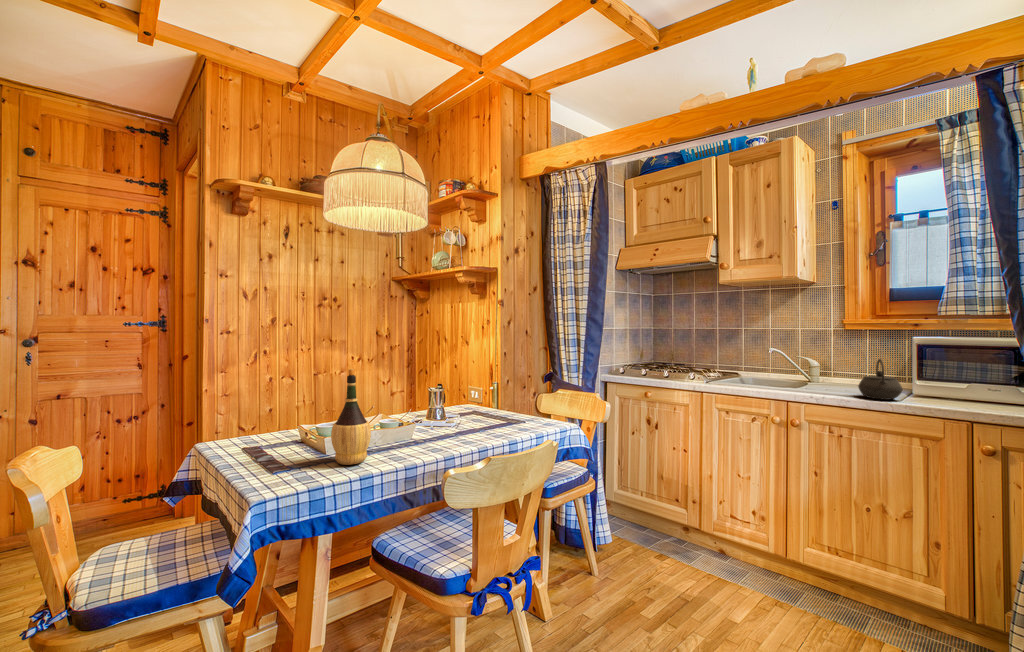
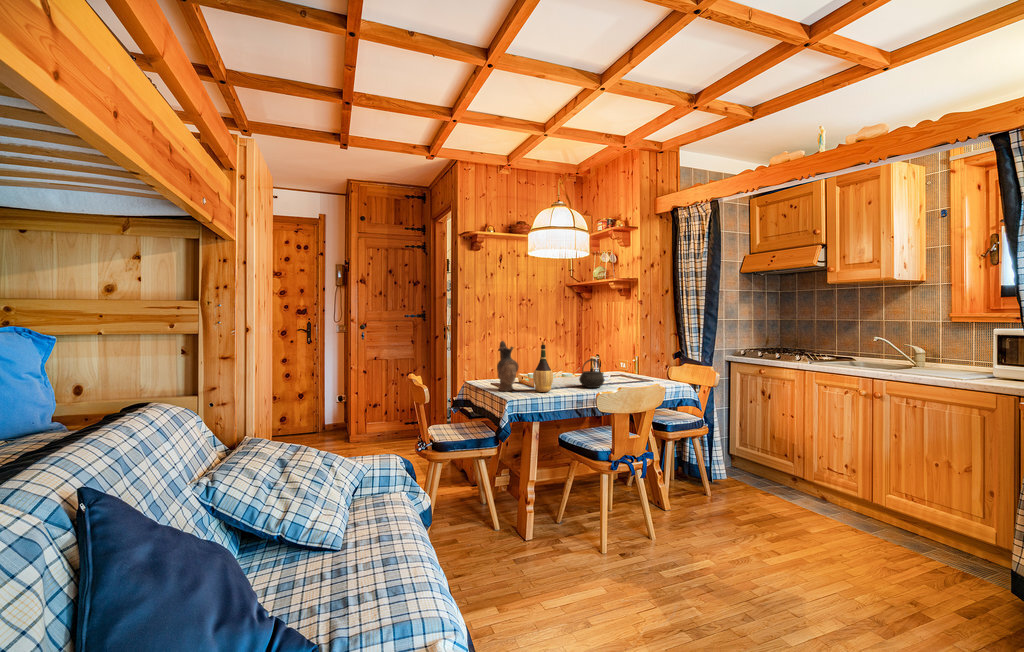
kettle: present [858,359,902,400] -> present [579,359,604,388]
ceramic pitcher: none [256,369,302,469] -> present [497,341,518,391]

